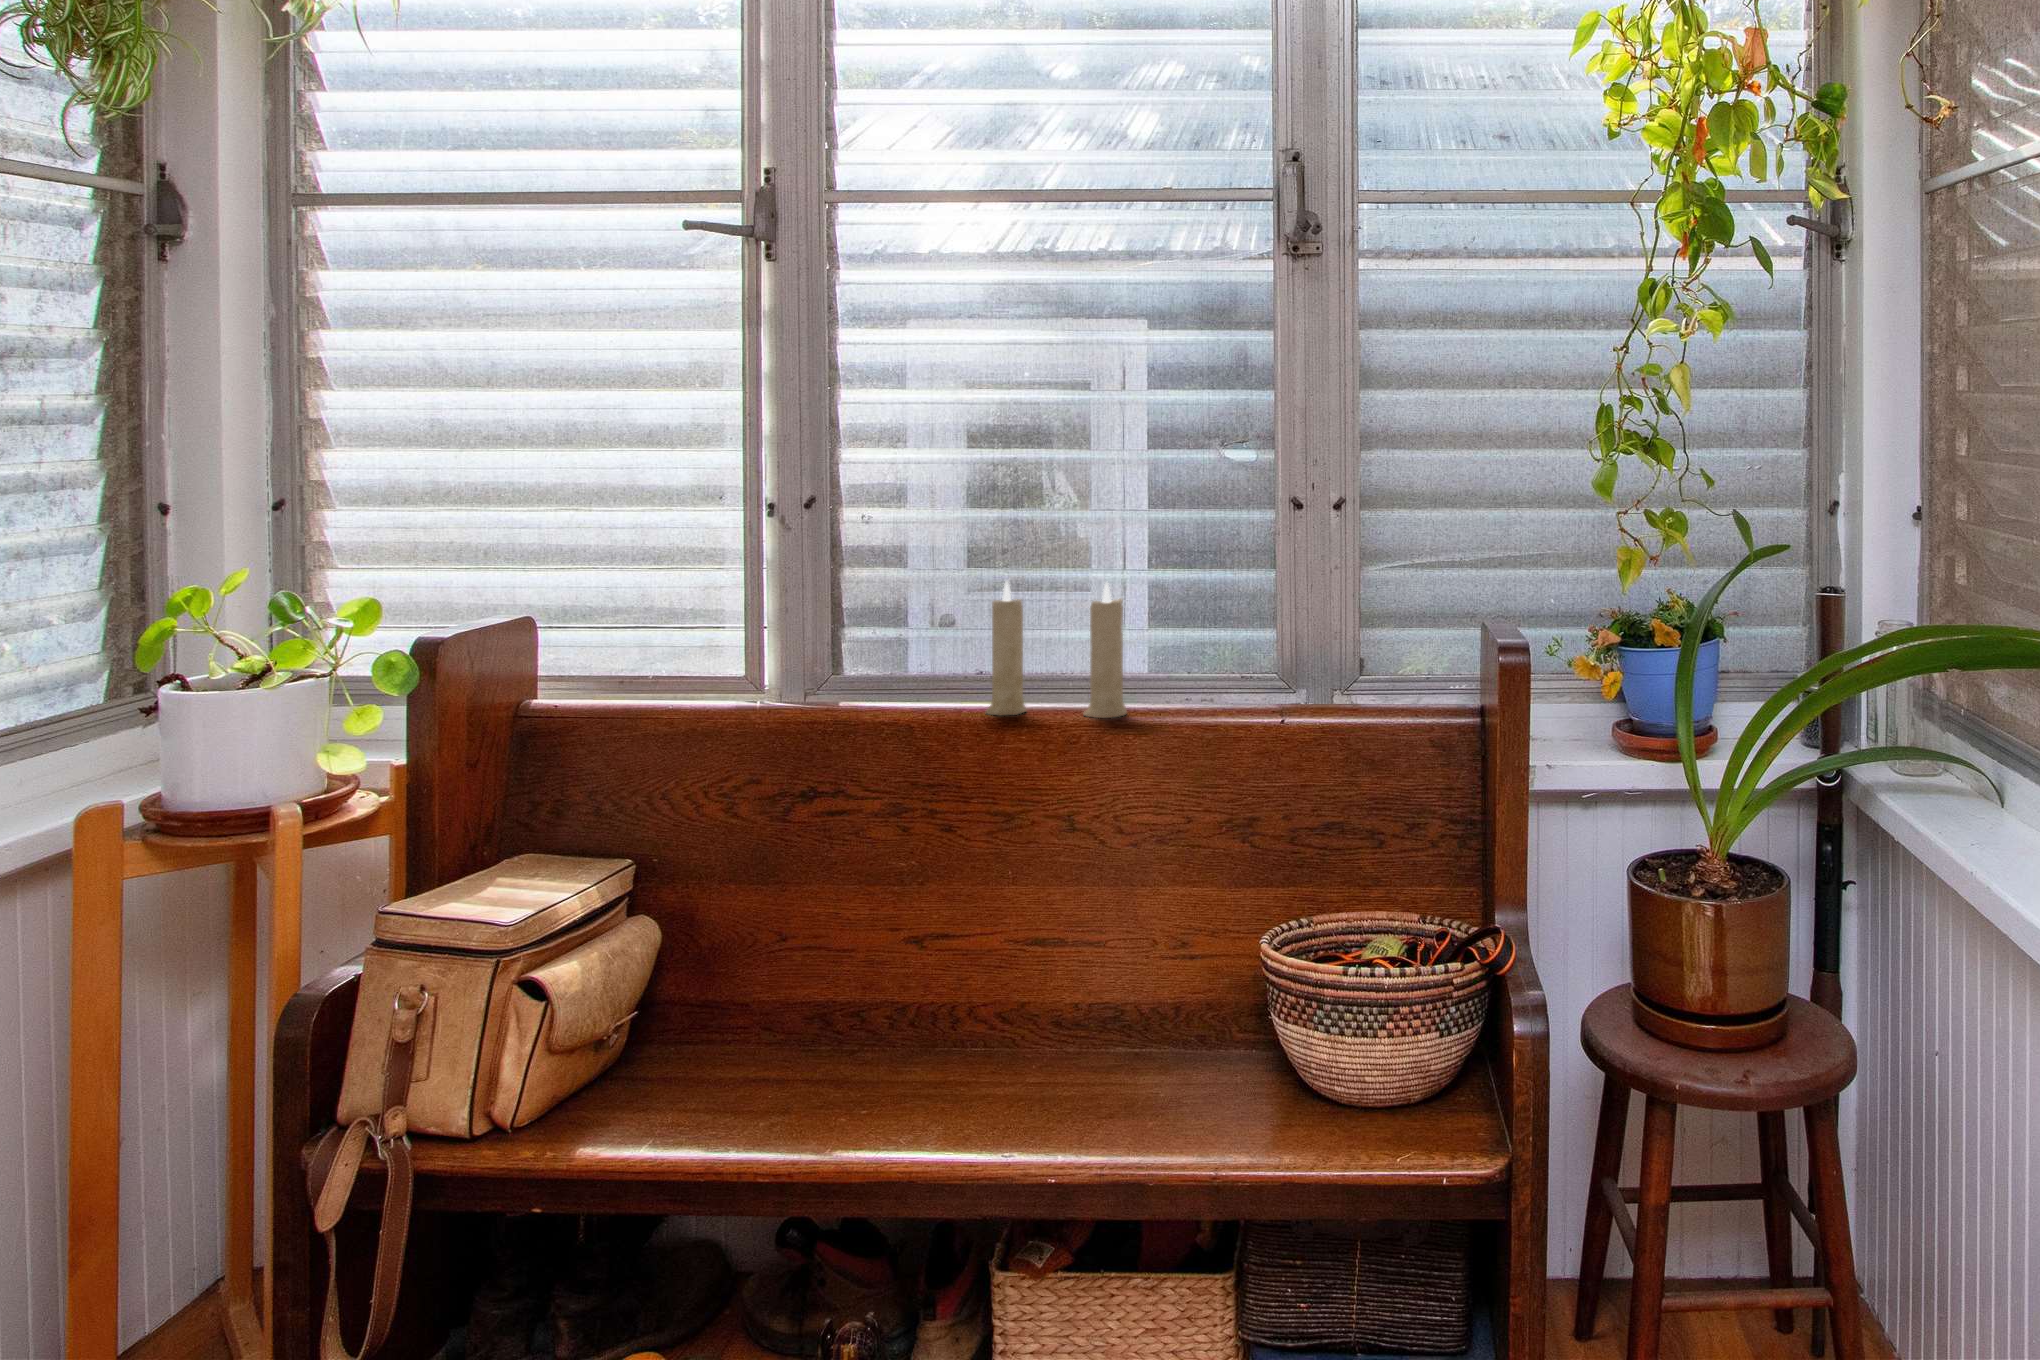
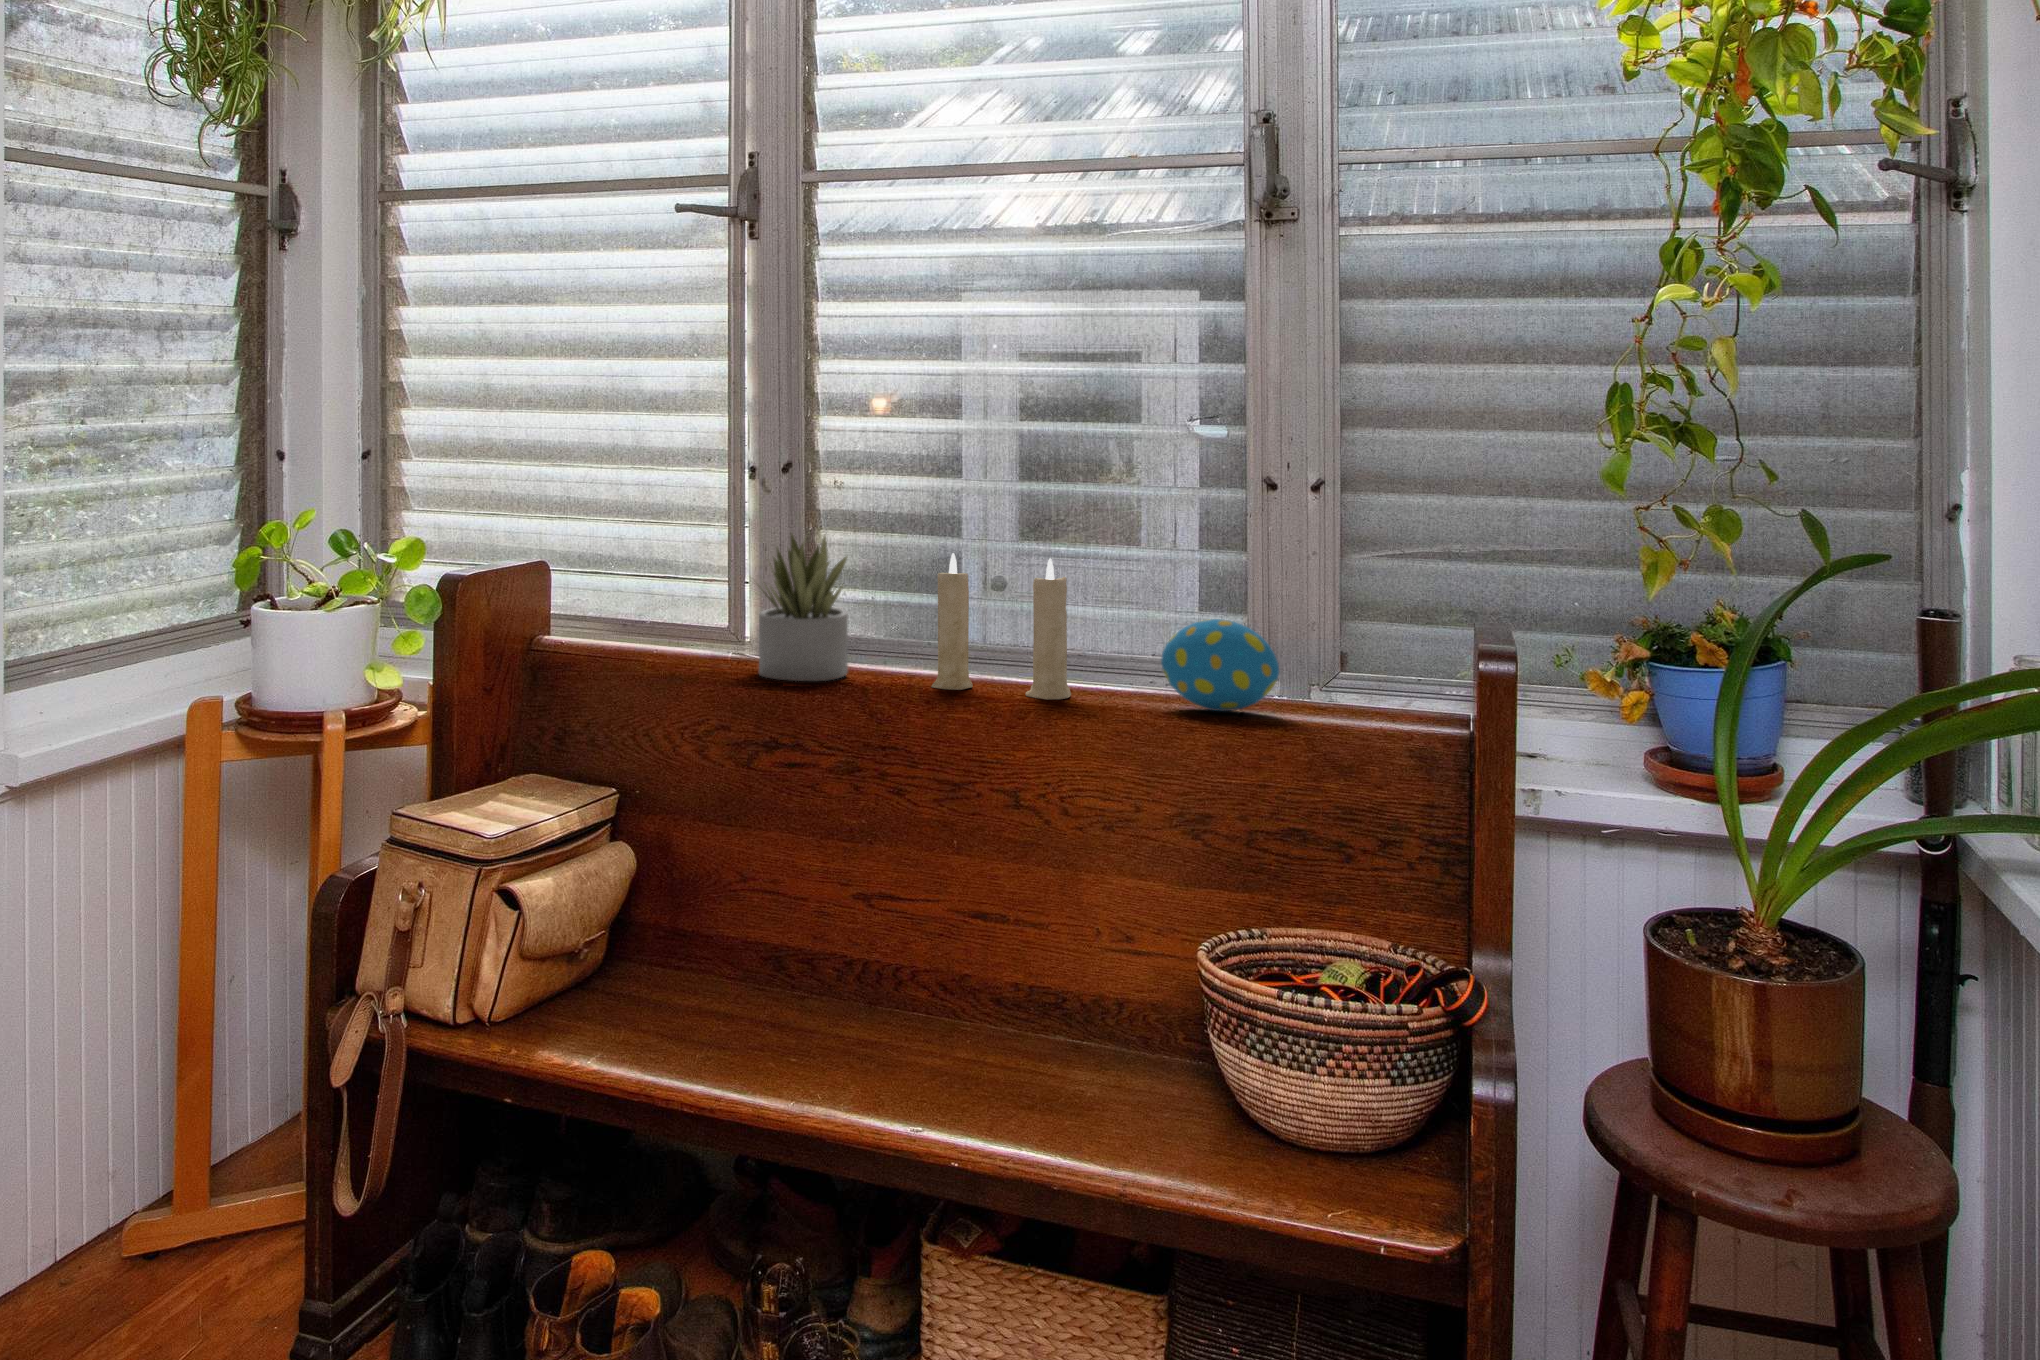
succulent plant: none [790,564,893,721] -> present [759,535,848,681]
decorative egg: none [1215,631,1325,717] -> present [1161,619,1279,711]

